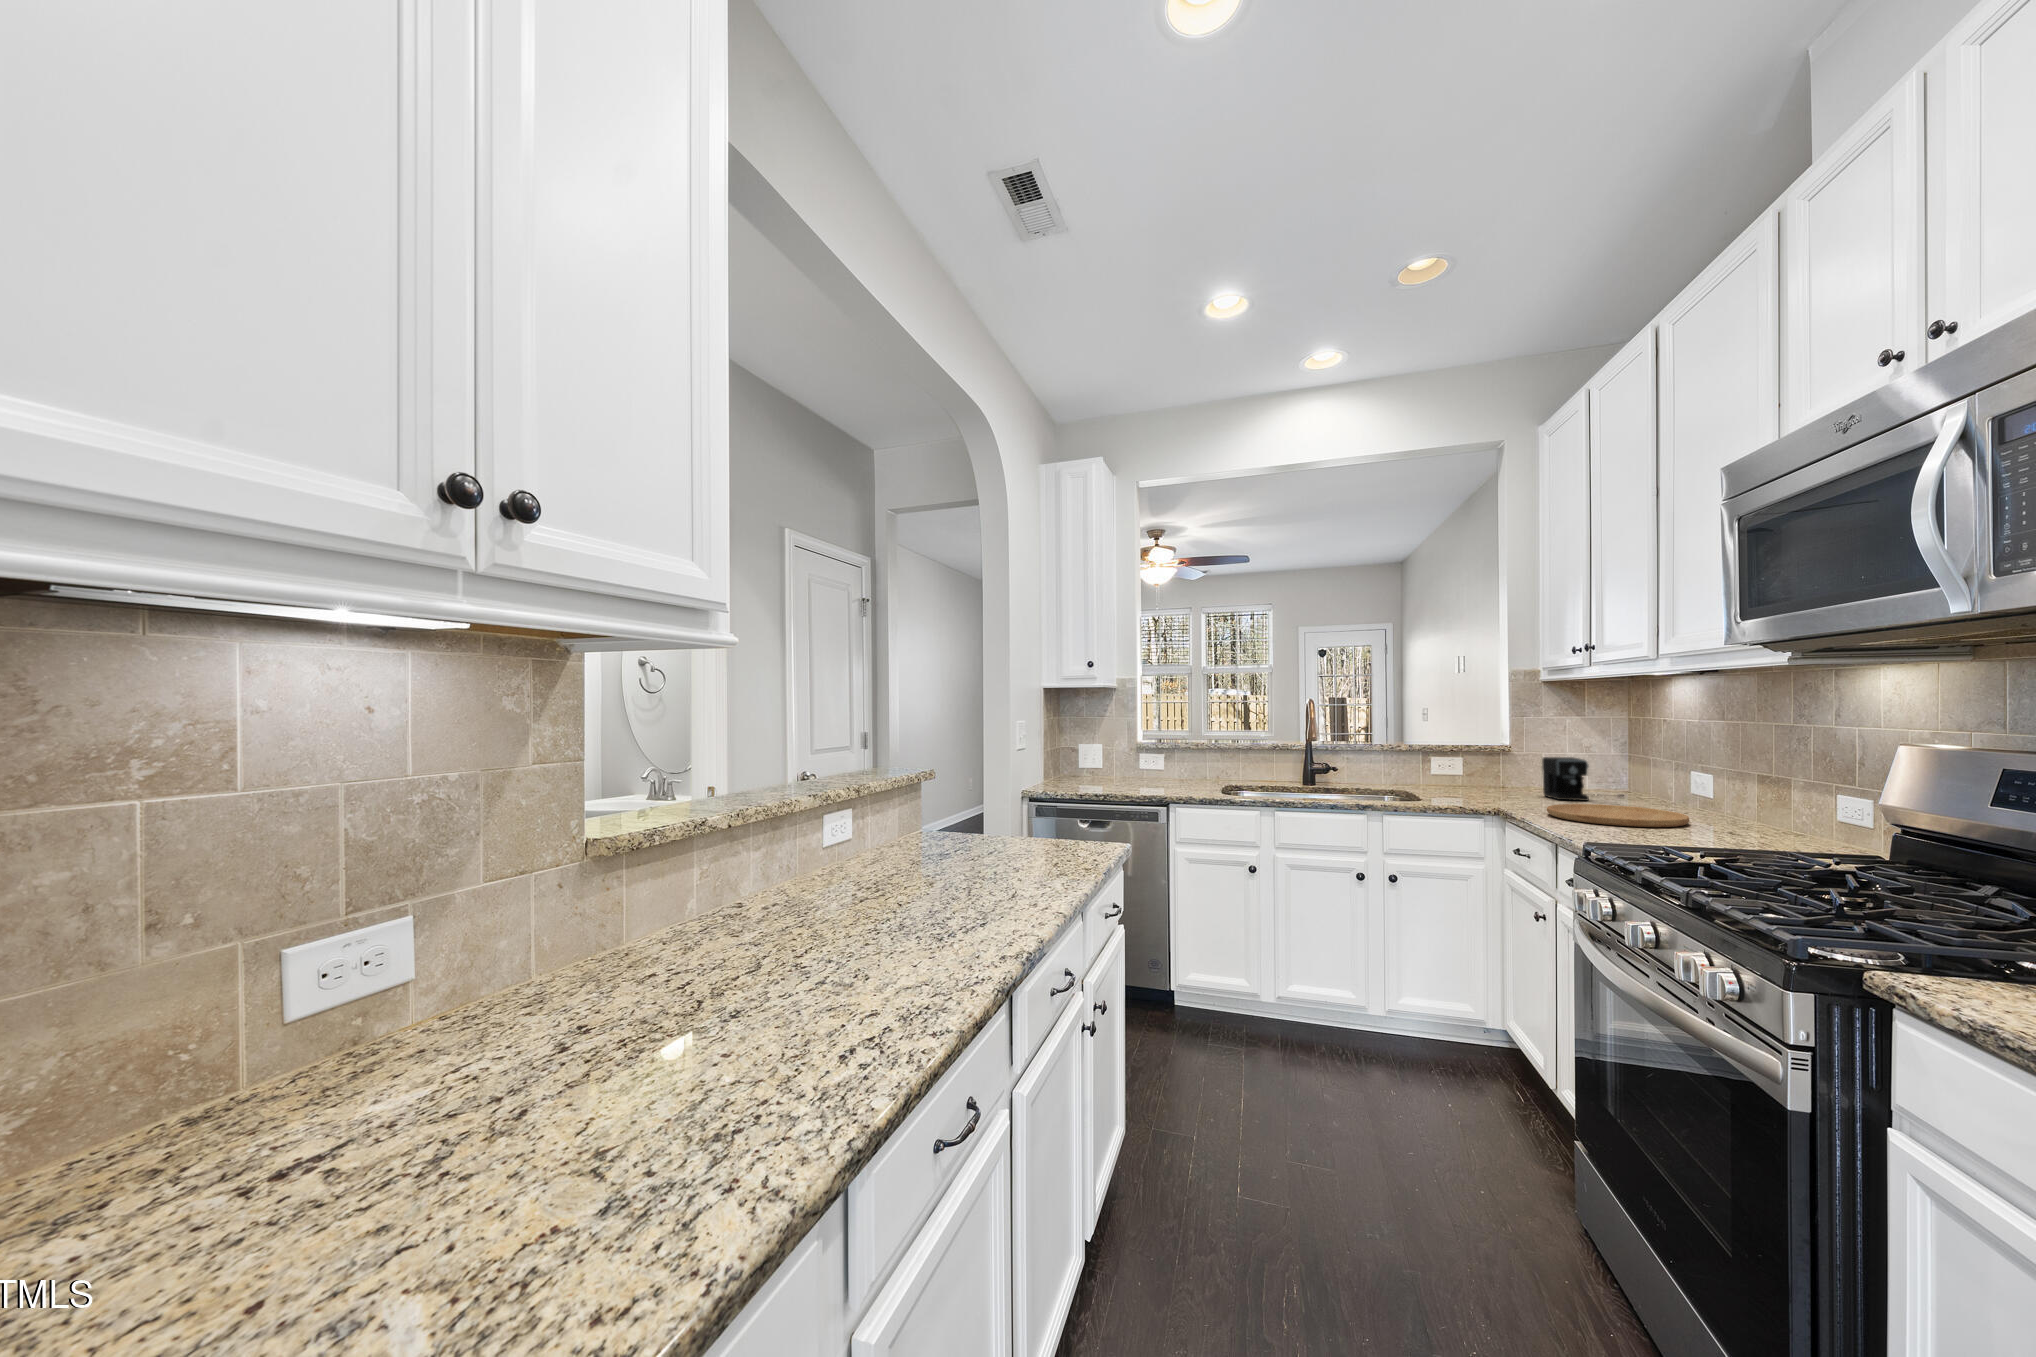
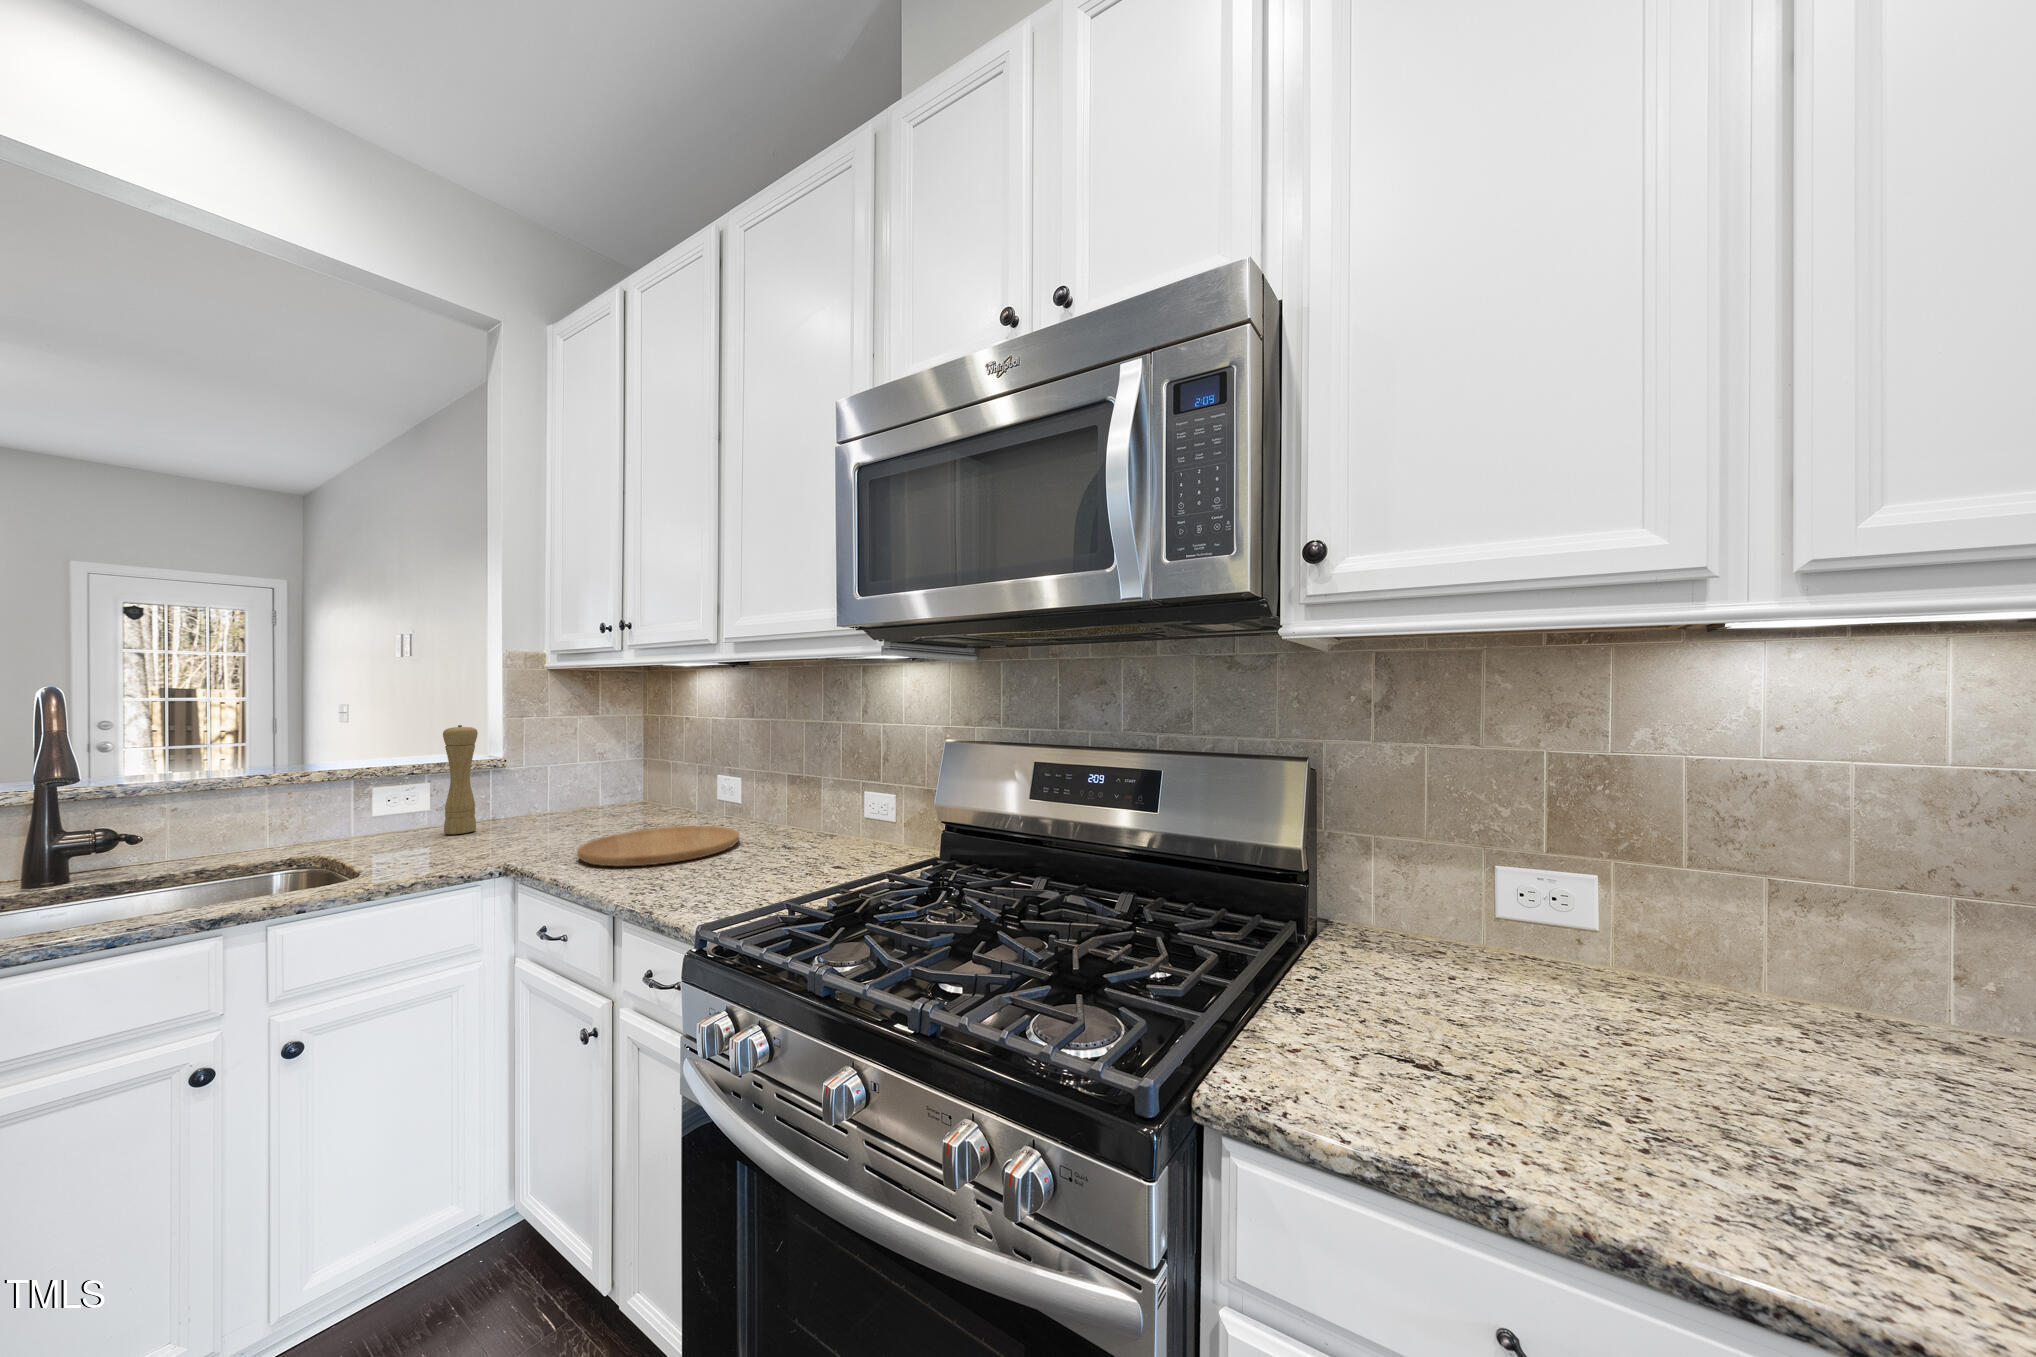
pepper mill: none [1470,720,1493,792] -> present [443,725,478,834]
coffee maker: present [1542,757,1624,801] -> none [550,768,641,828]

